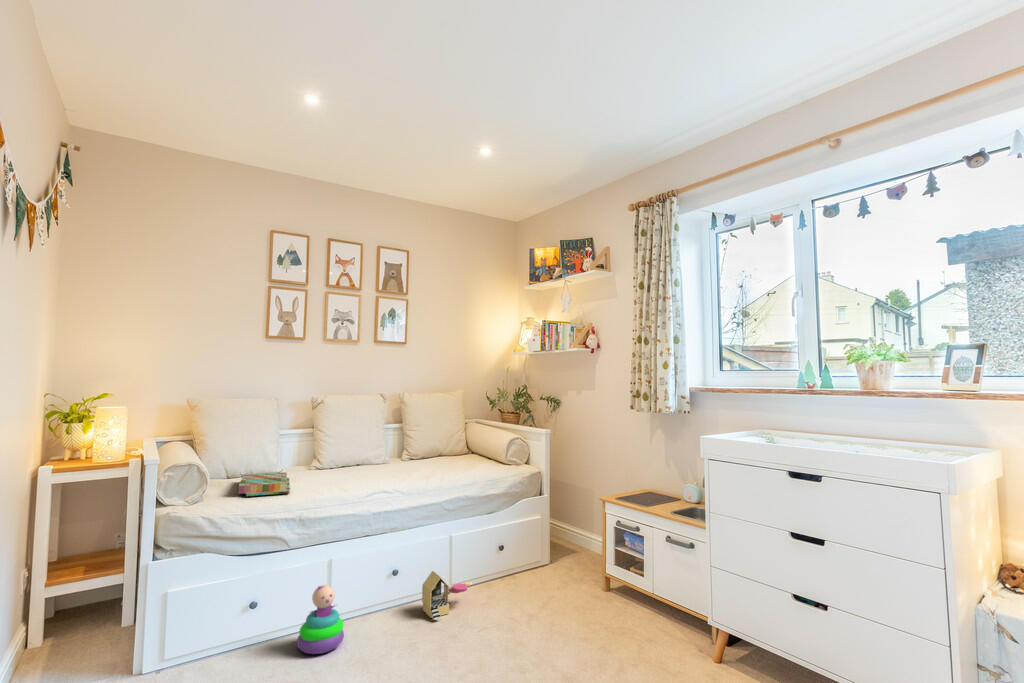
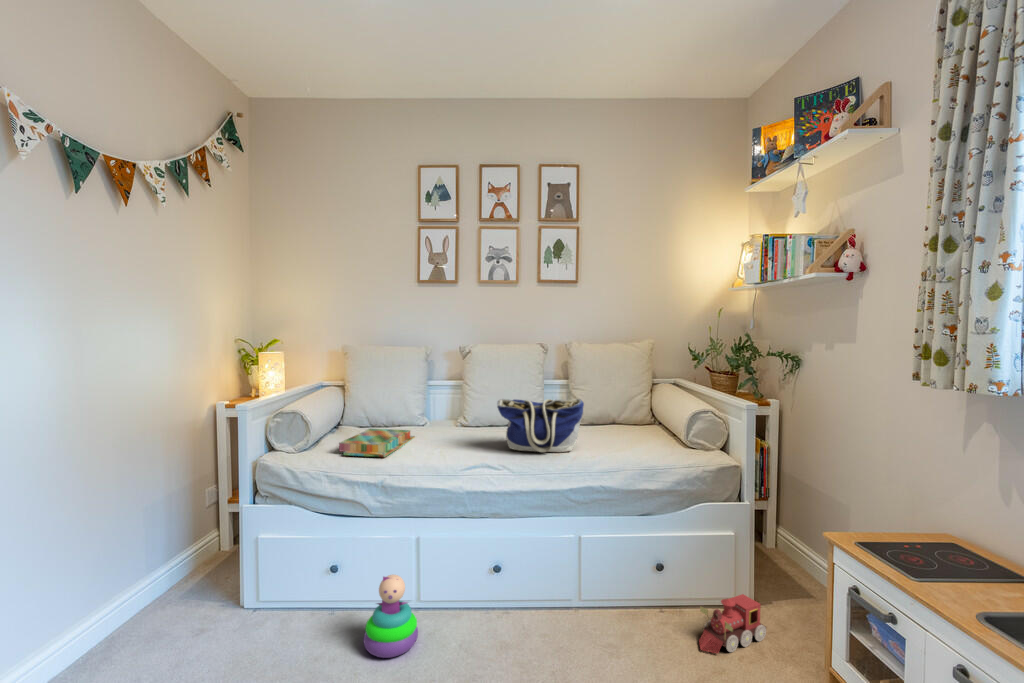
tote bag: none [379,433,446,477] -> present [497,399,584,452]
toy train: none [529,554,564,591] -> present [699,594,766,653]
toy house: present [422,571,472,620] -> none [530,583,600,654]

